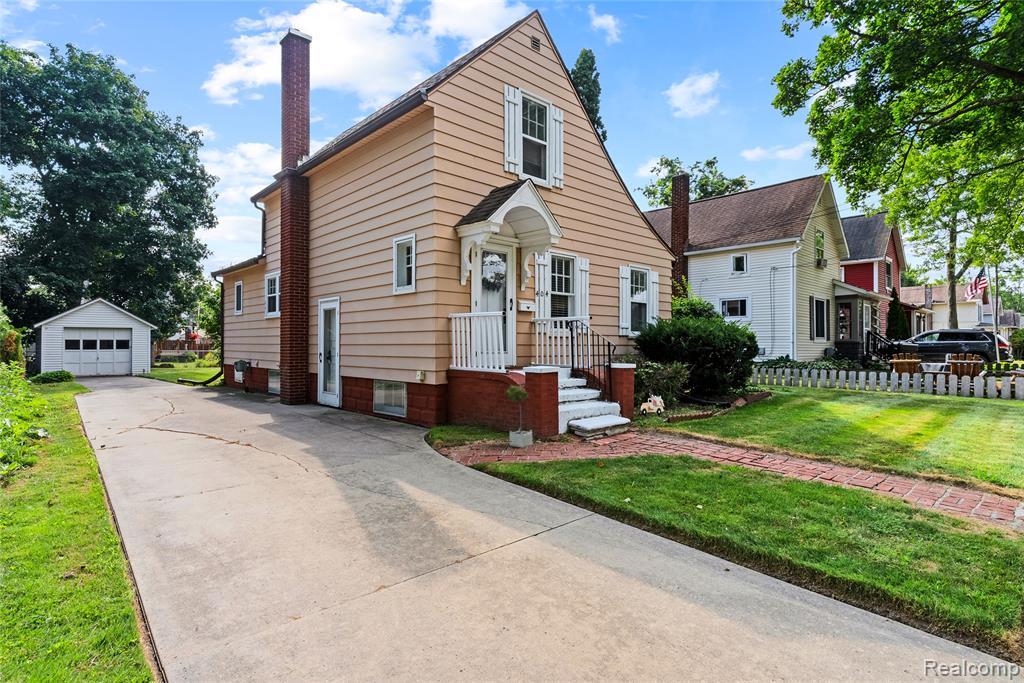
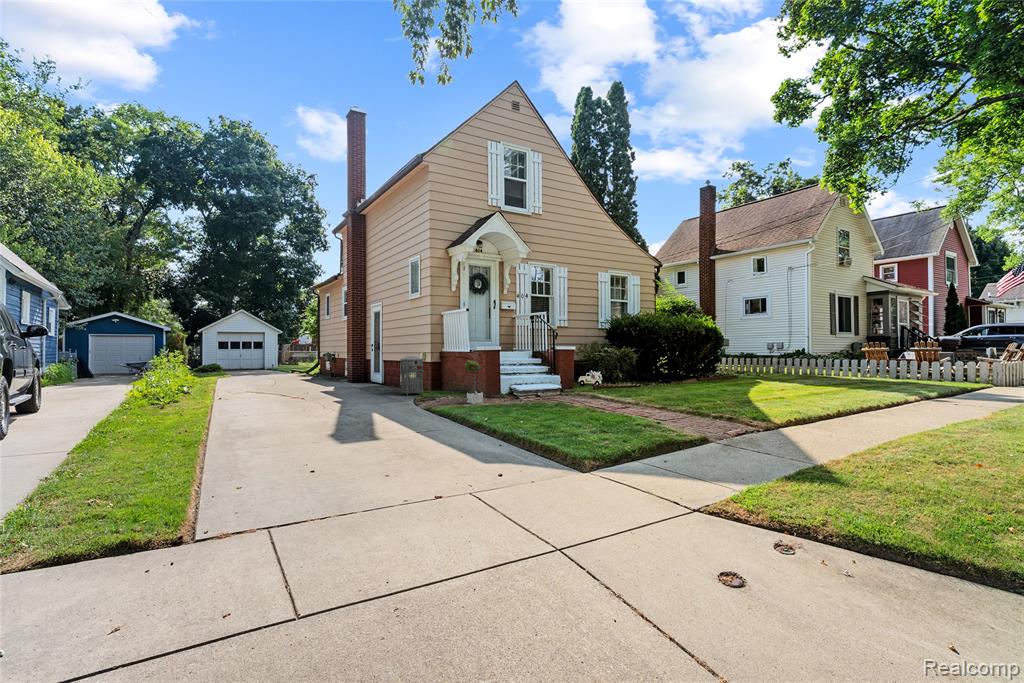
trash can: none [390,375,423,432] -> present [400,356,424,395]

